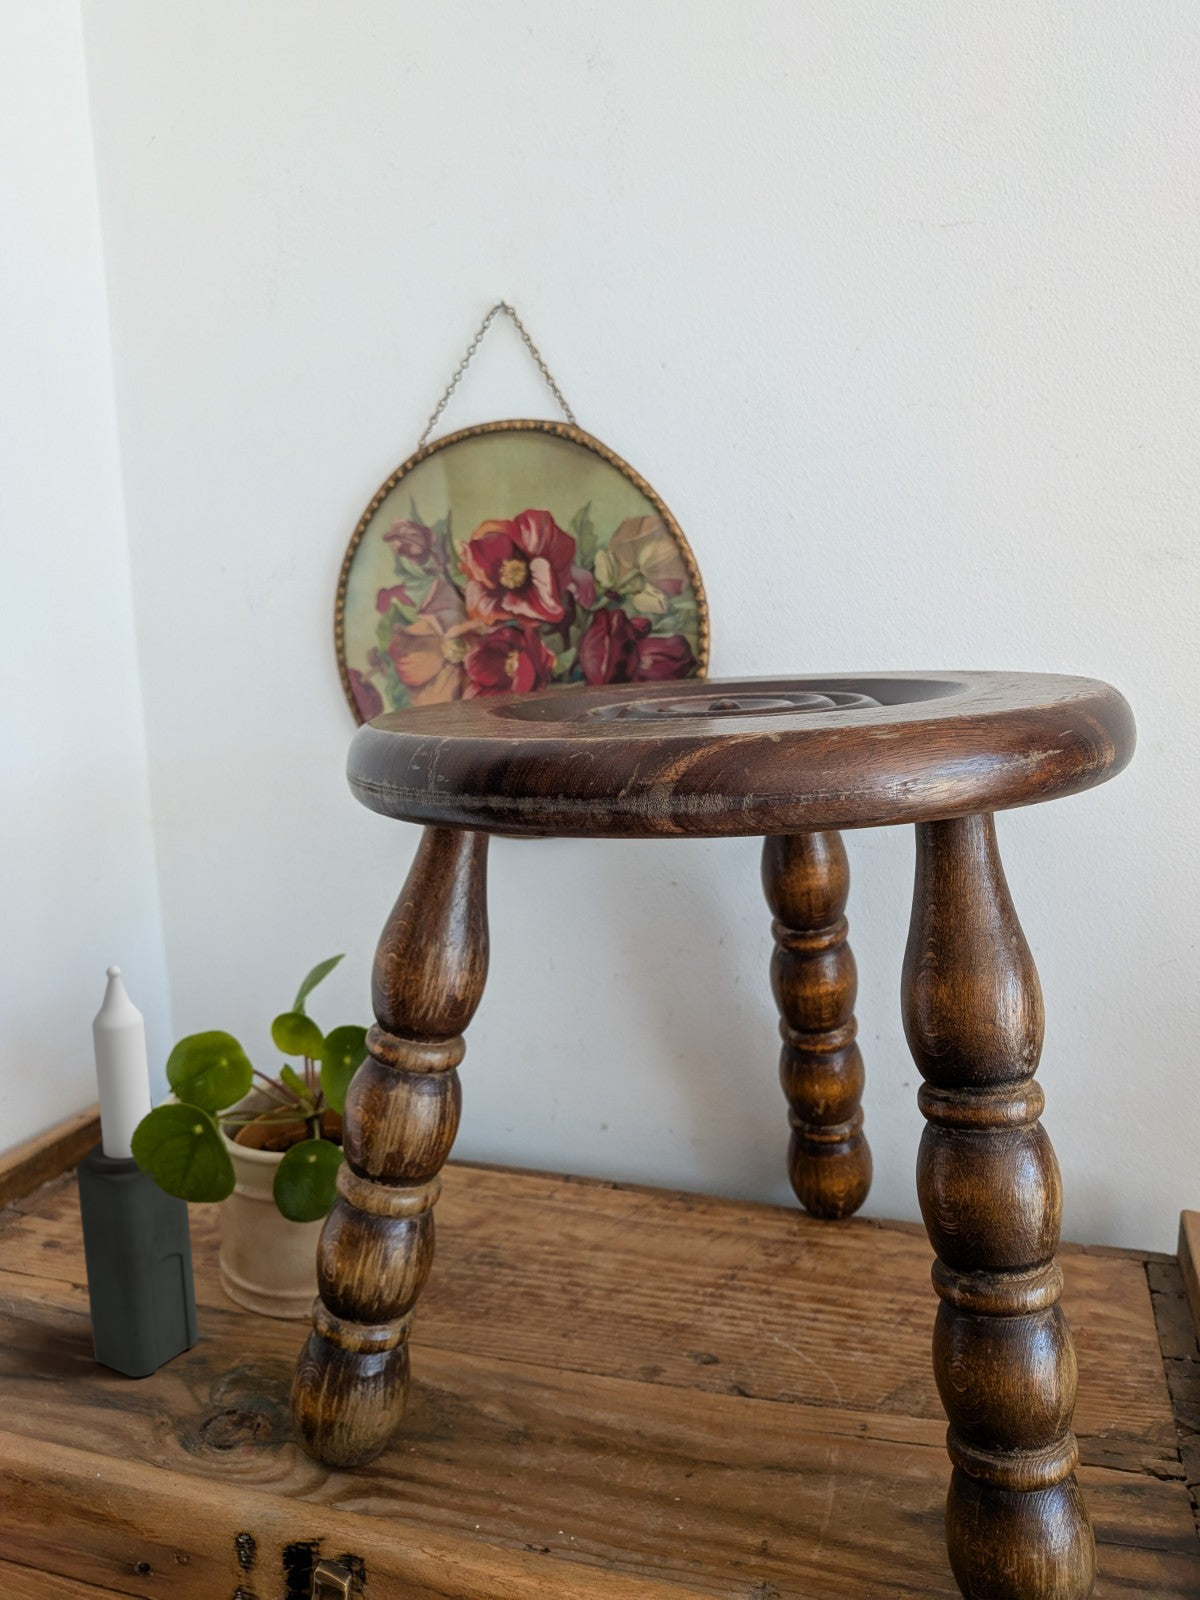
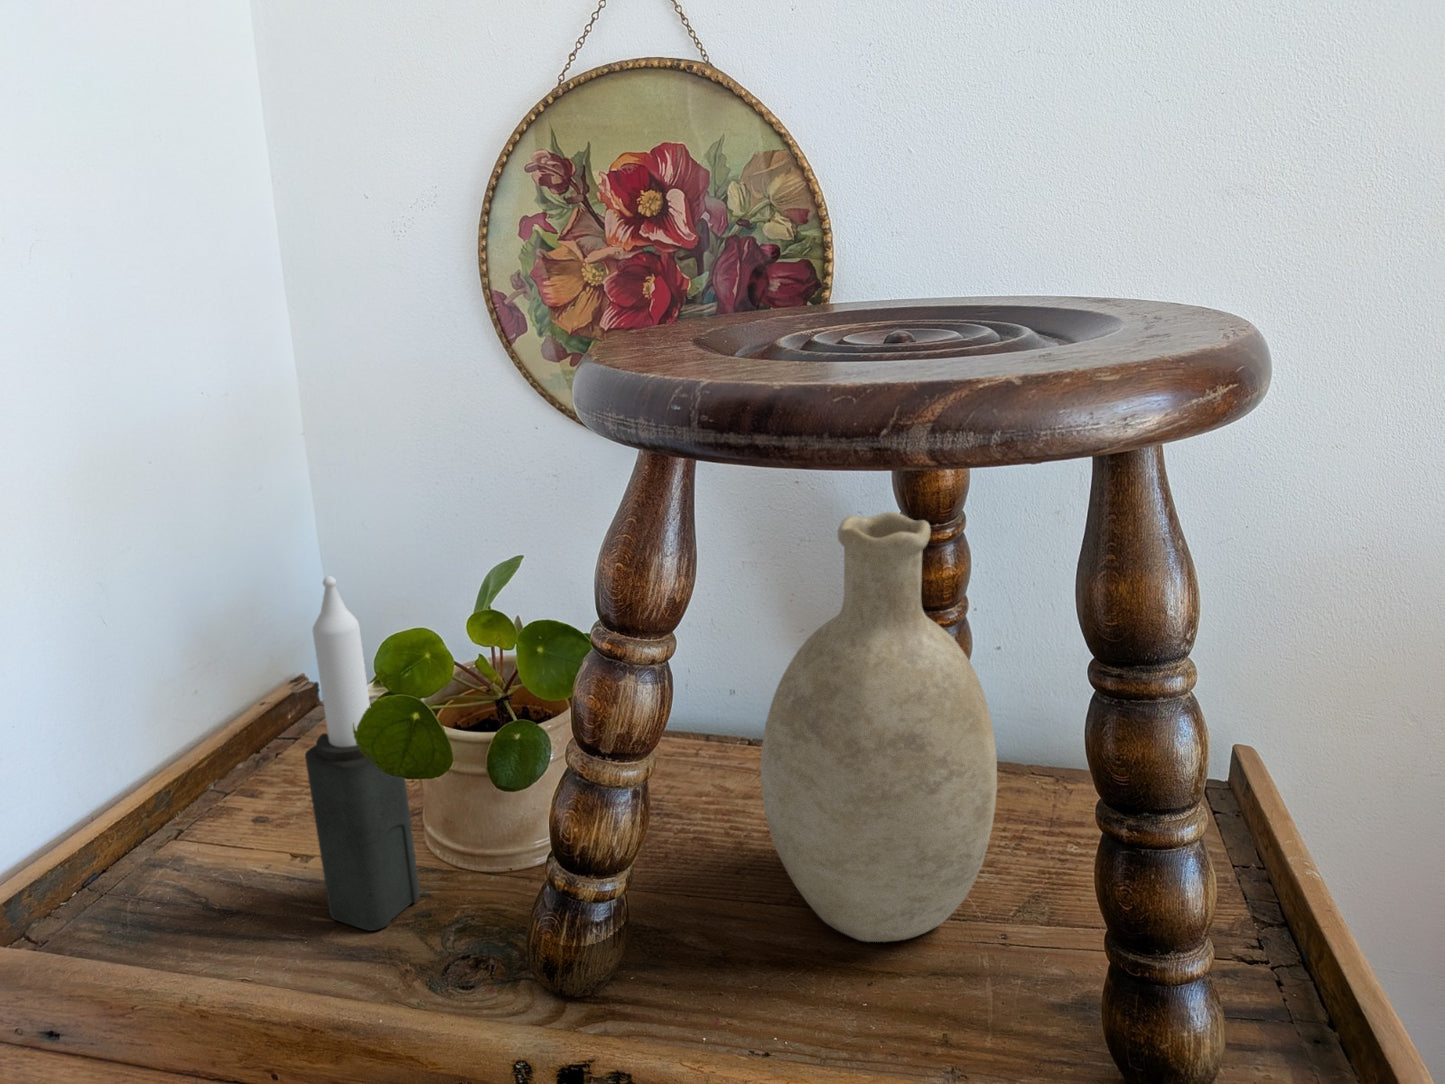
decorative vase: none [582,911,855,1426] -> present [761,511,997,942]

